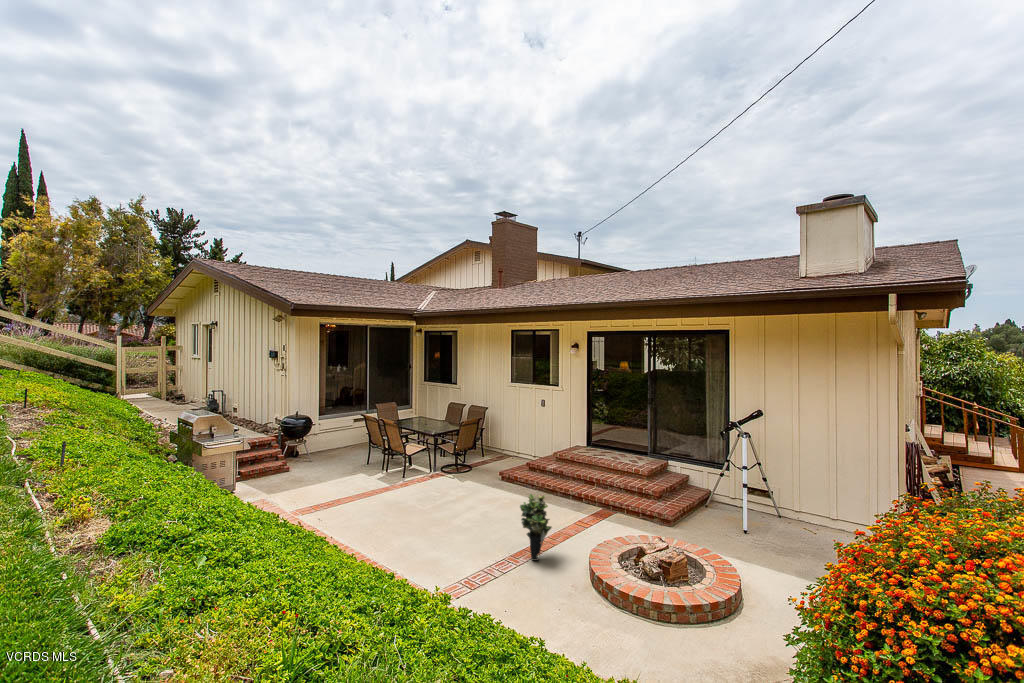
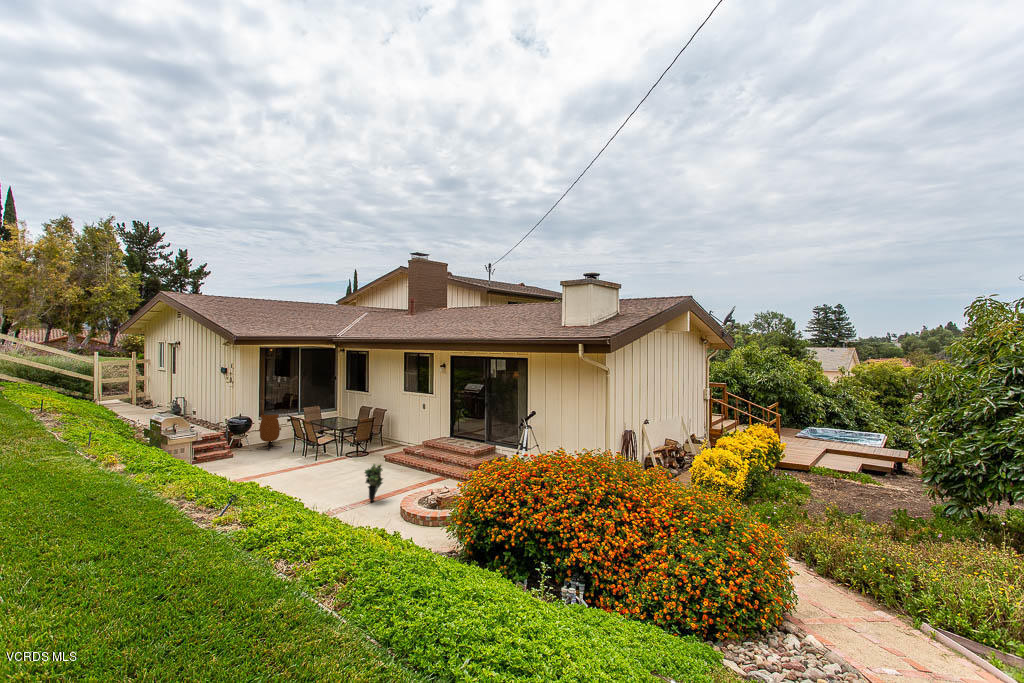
lounge chair: none [319,412,351,462] -> present [257,414,281,450]

